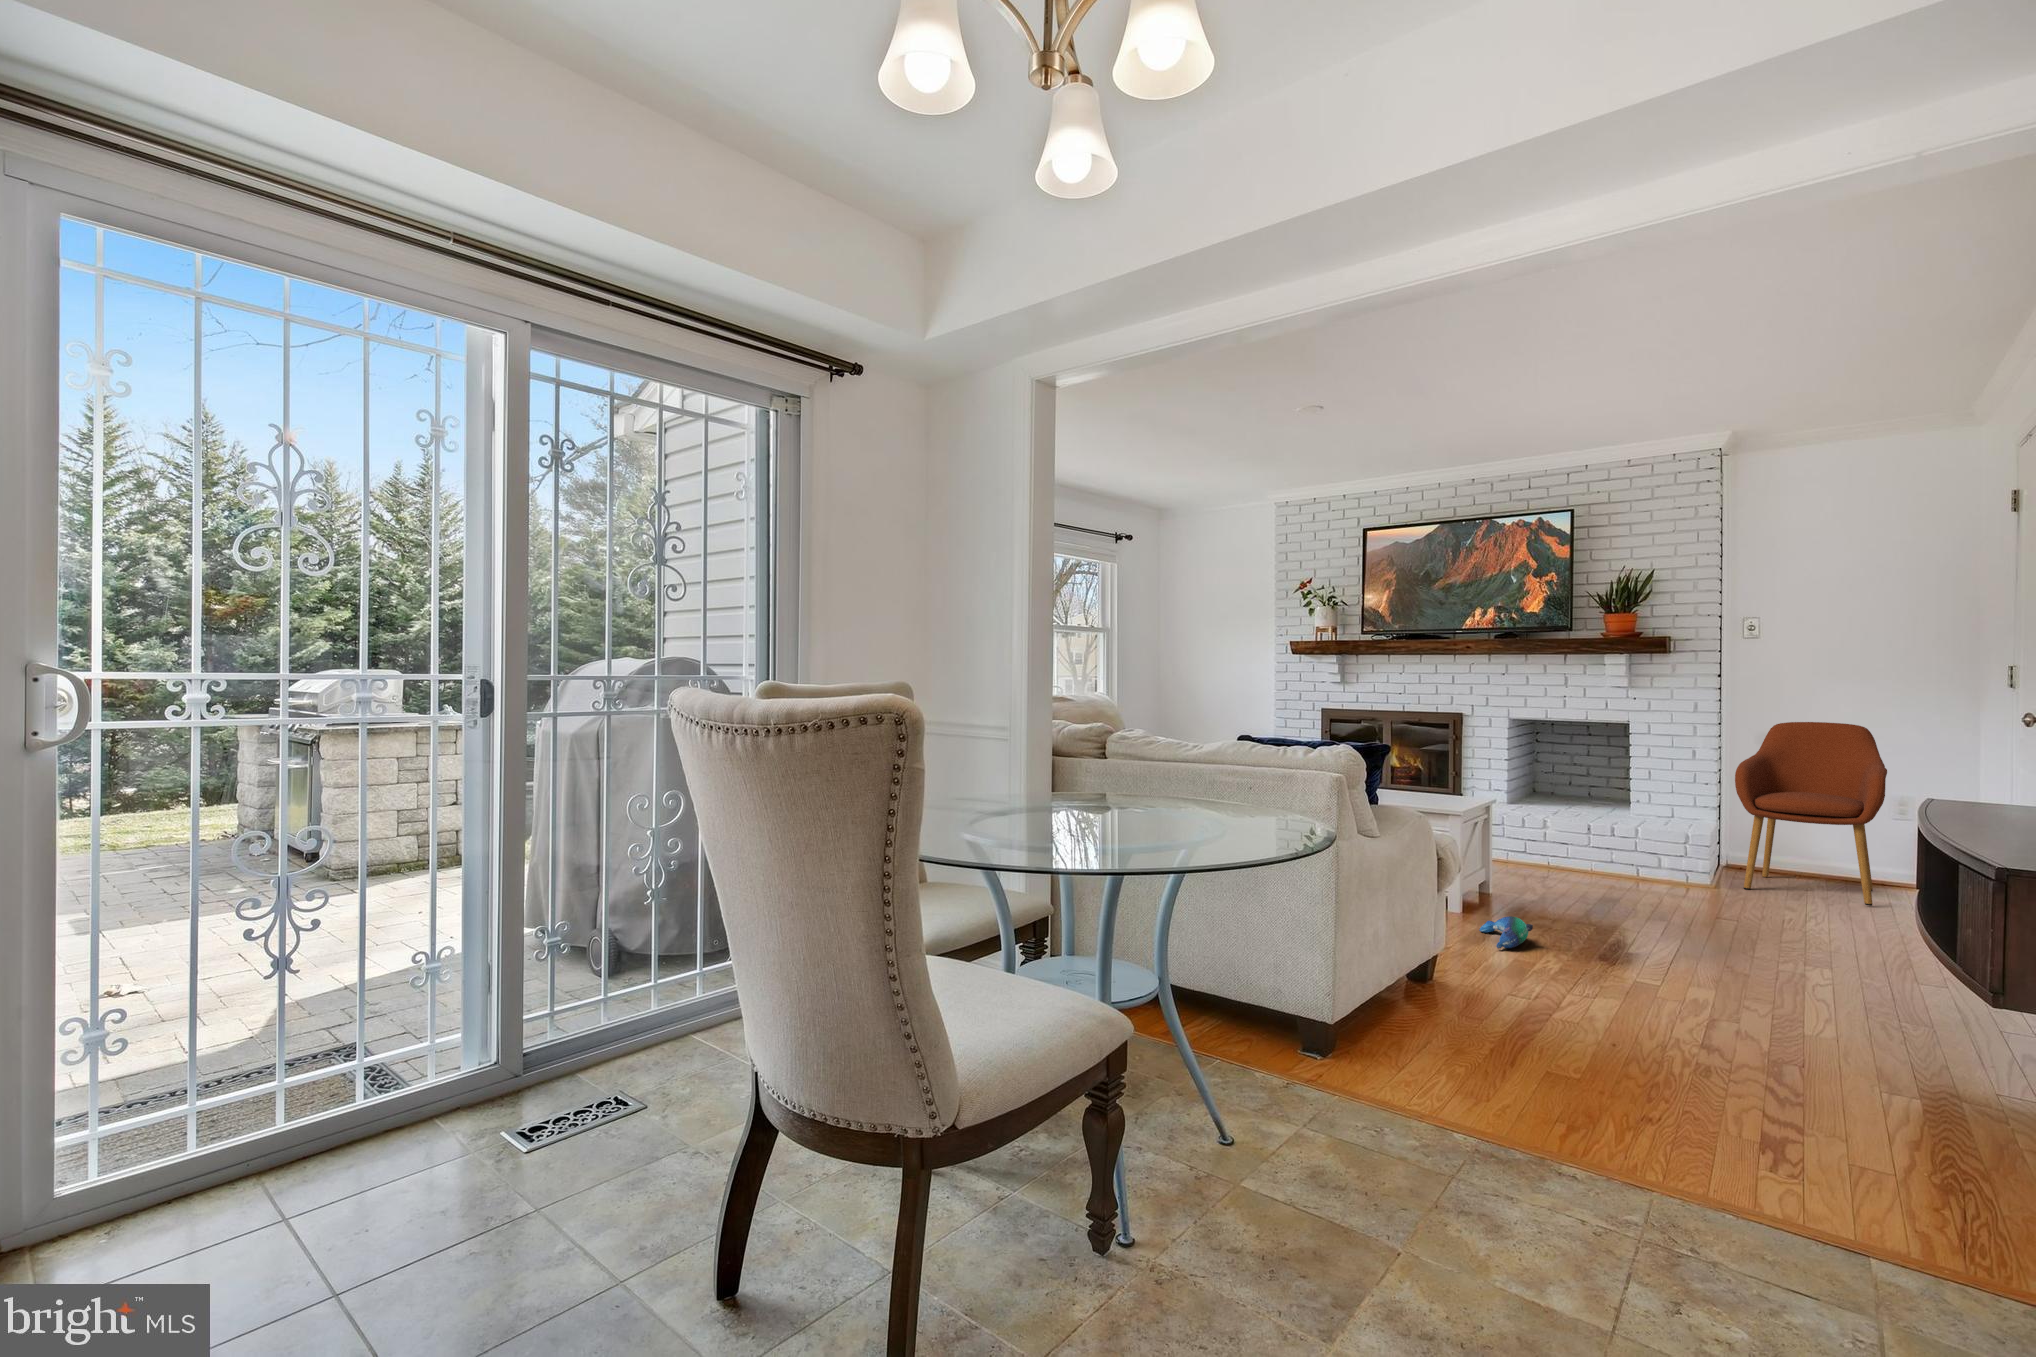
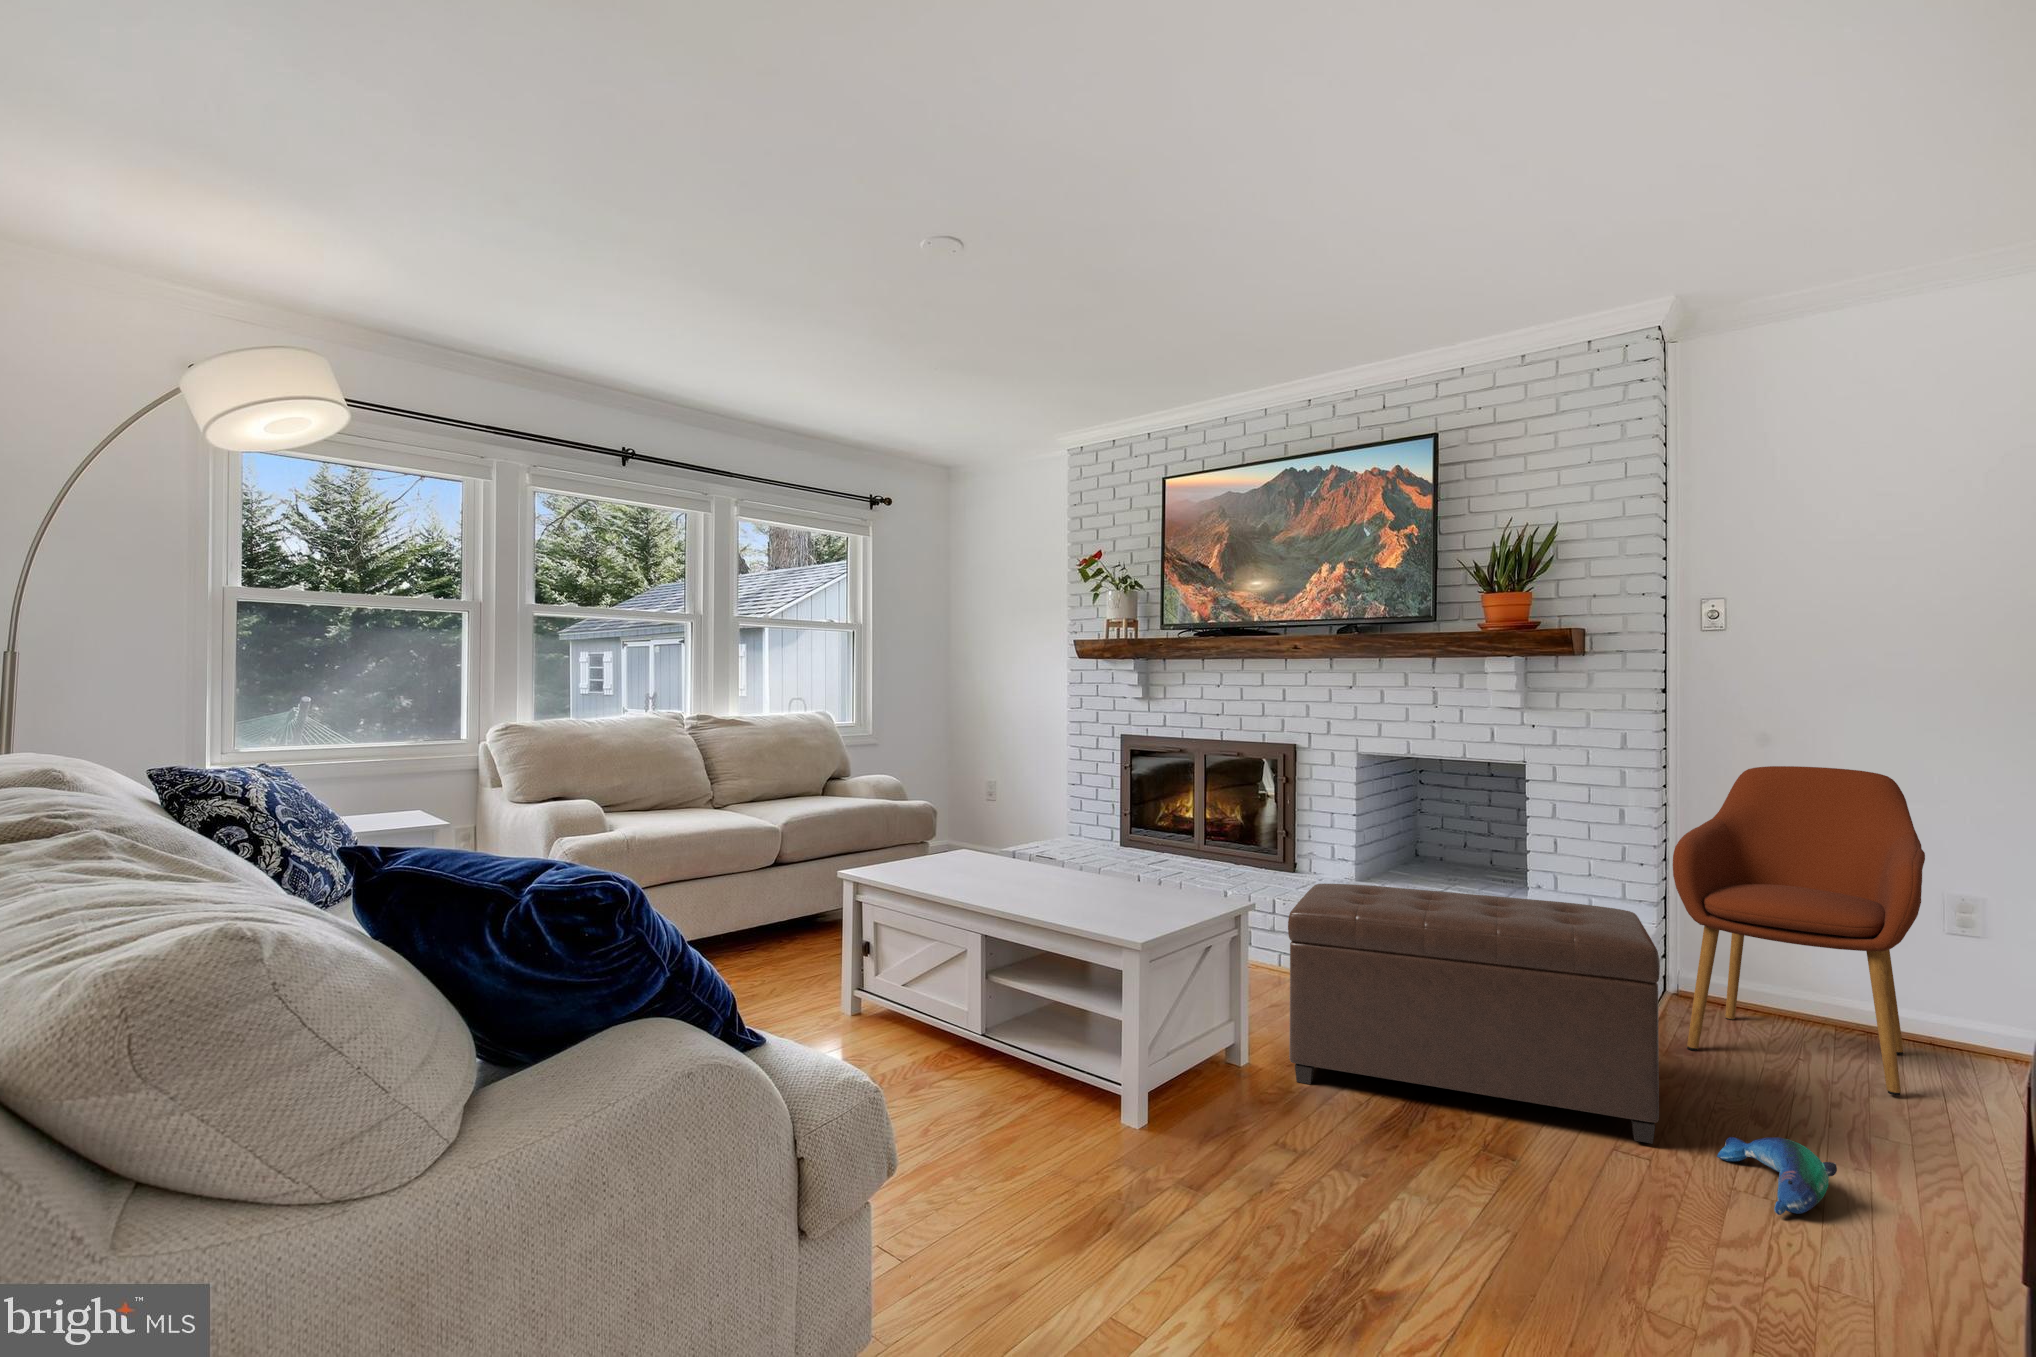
ottoman: none [1516,793,1744,921] -> present [1288,884,1660,1144]
plush toy: present [1479,916,1533,948] -> present [1717,1137,1837,1215]

